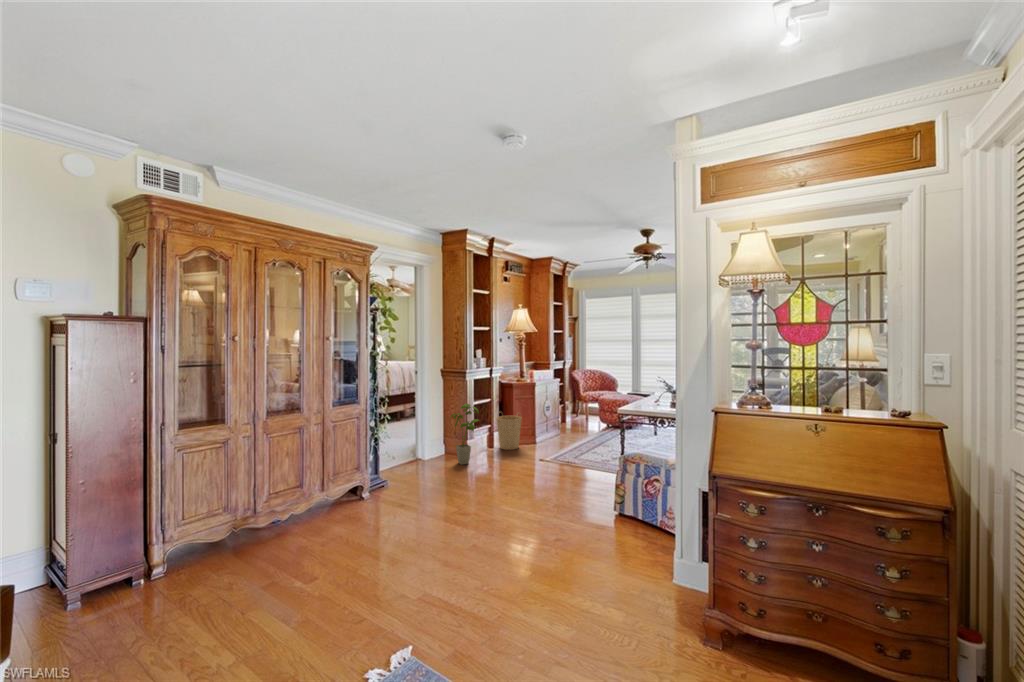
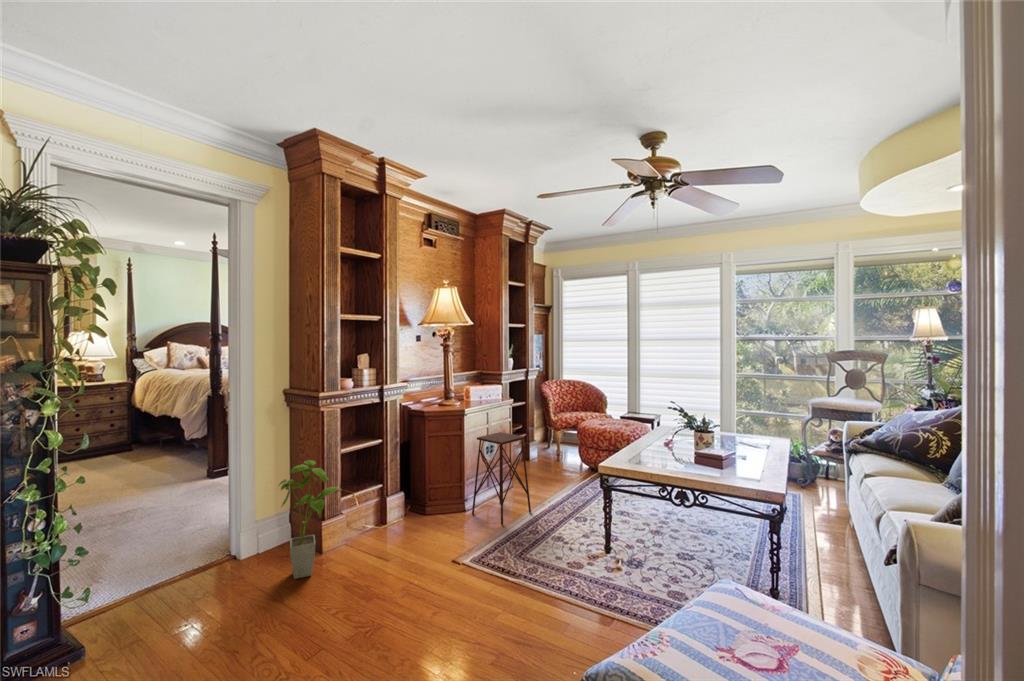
side table: none [541,396,576,448] -> present [472,432,531,525]
basket: present [497,412,522,450] -> none [391,461,436,531]

